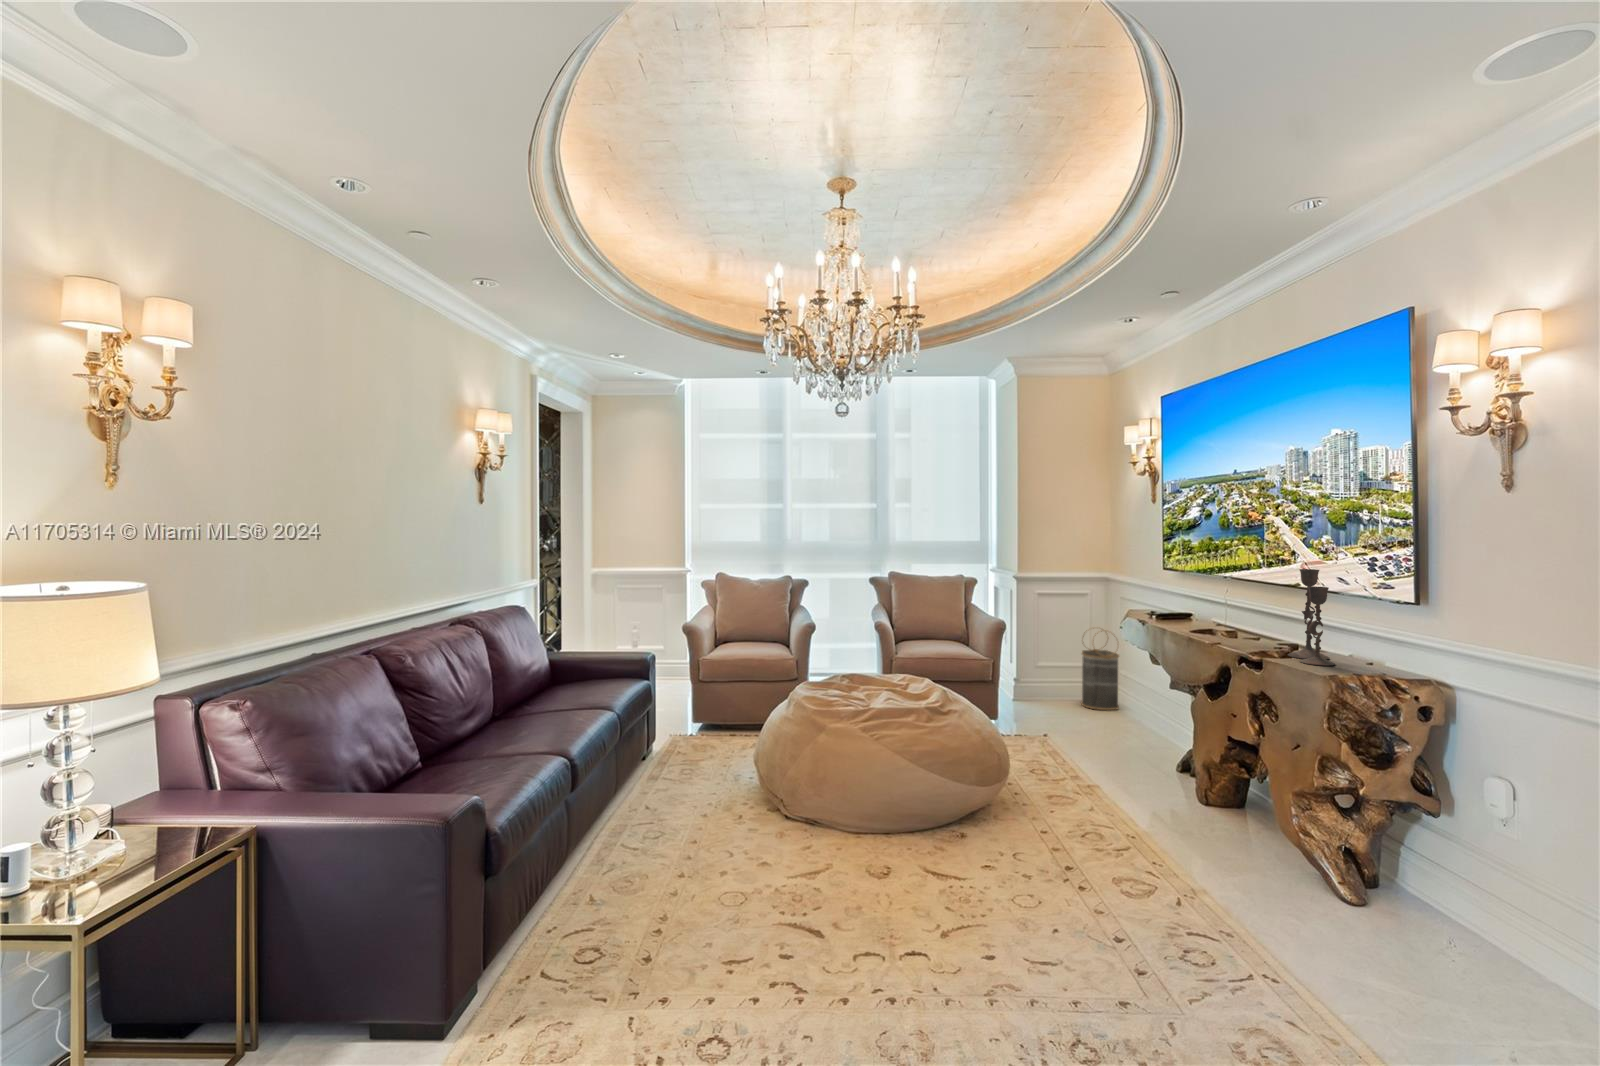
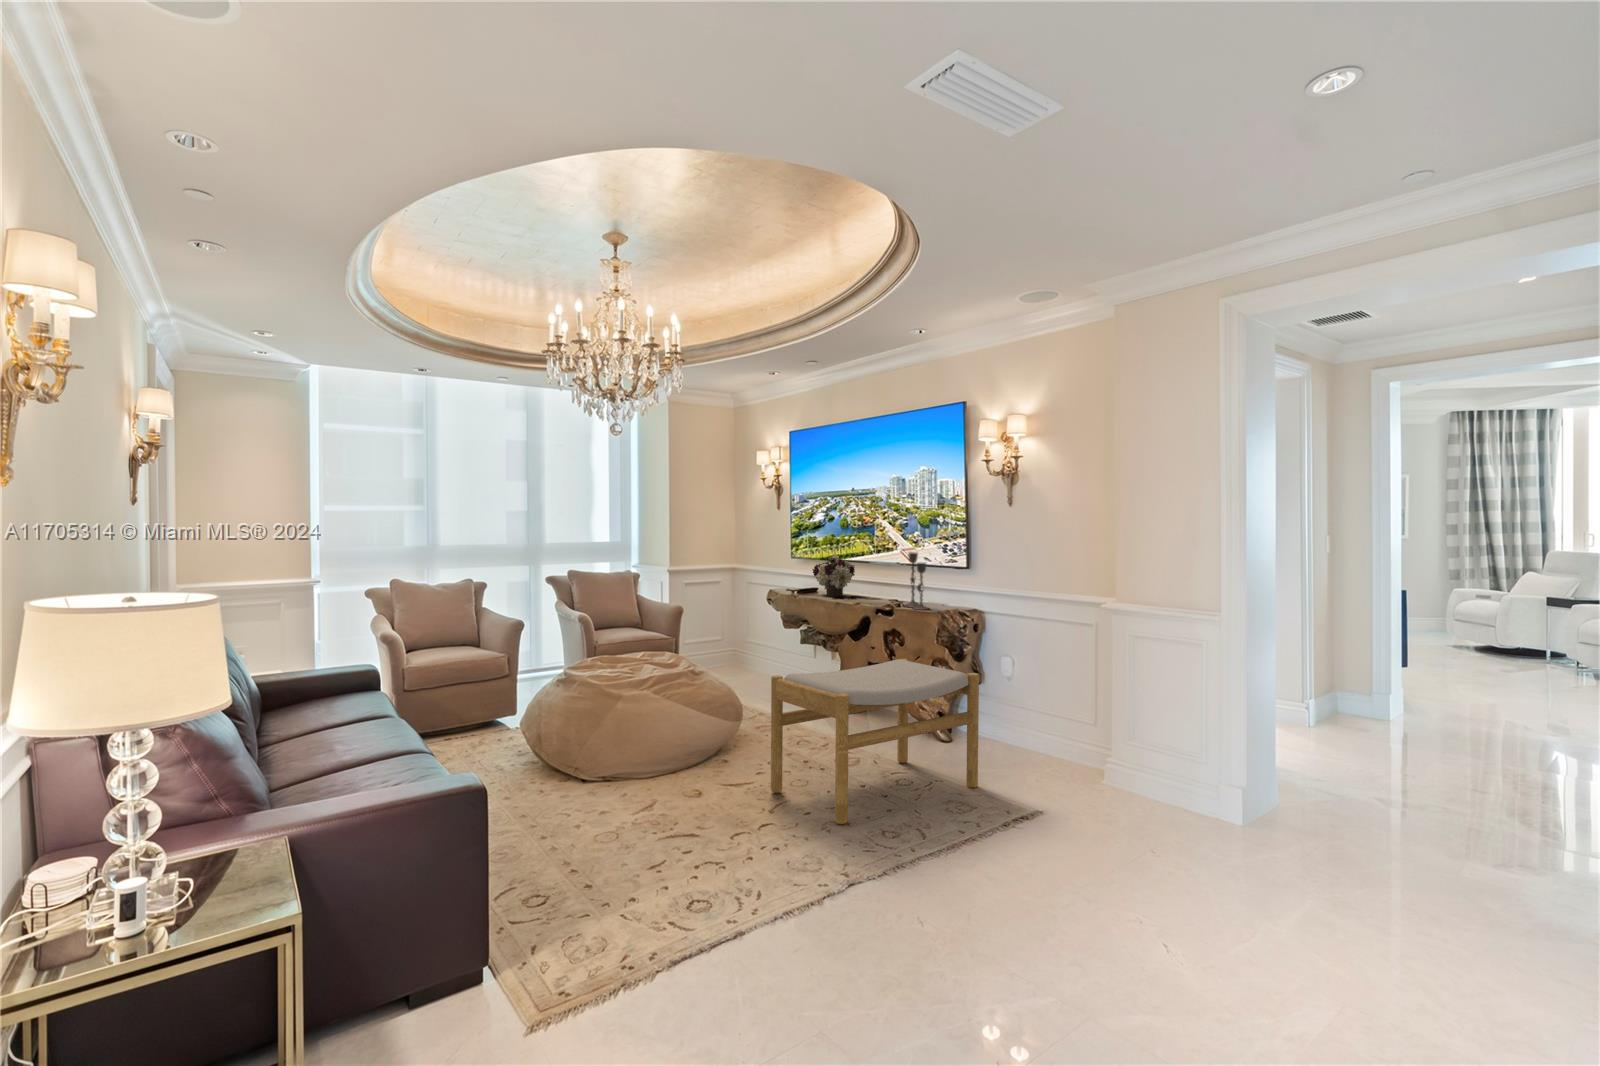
flower arrangement: none [1168,566,1236,628] -> present [812,554,855,596]
basket: present [1081,630,1119,710] -> none [720,607,750,672]
footstool: none [971,749,1360,1029] -> present [771,659,979,824]

